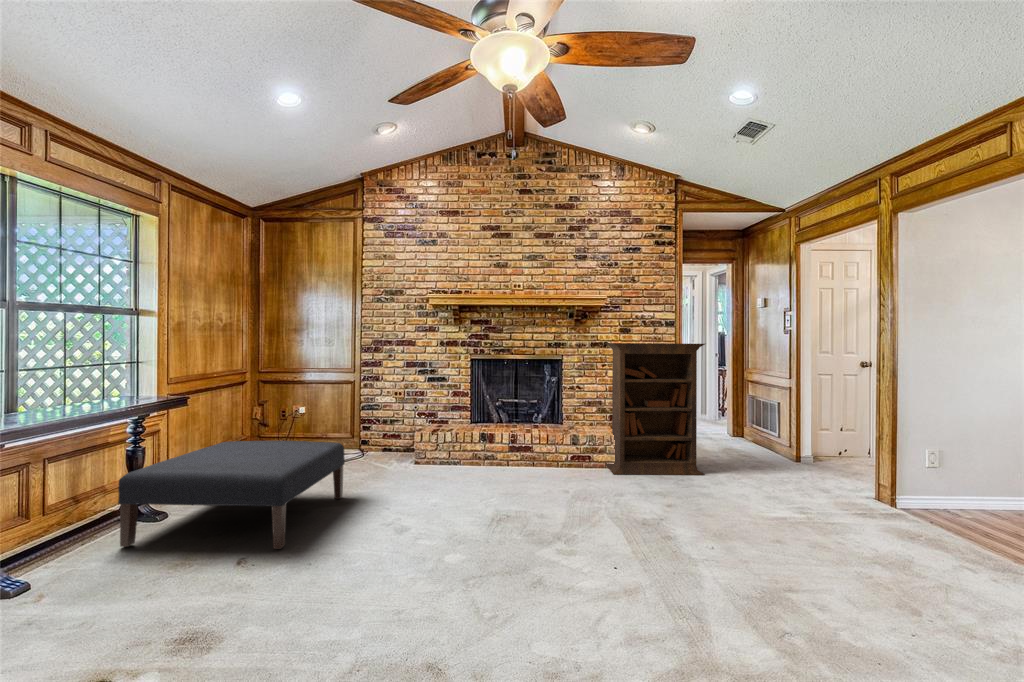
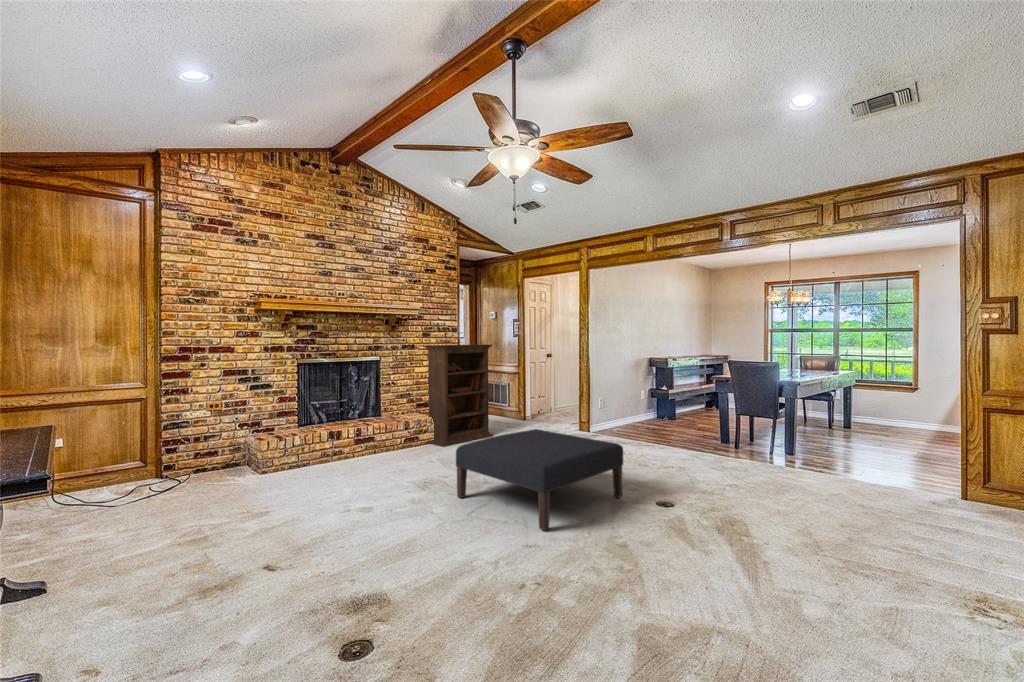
ottoman: present [118,441,345,549] -> present [456,429,623,530]

